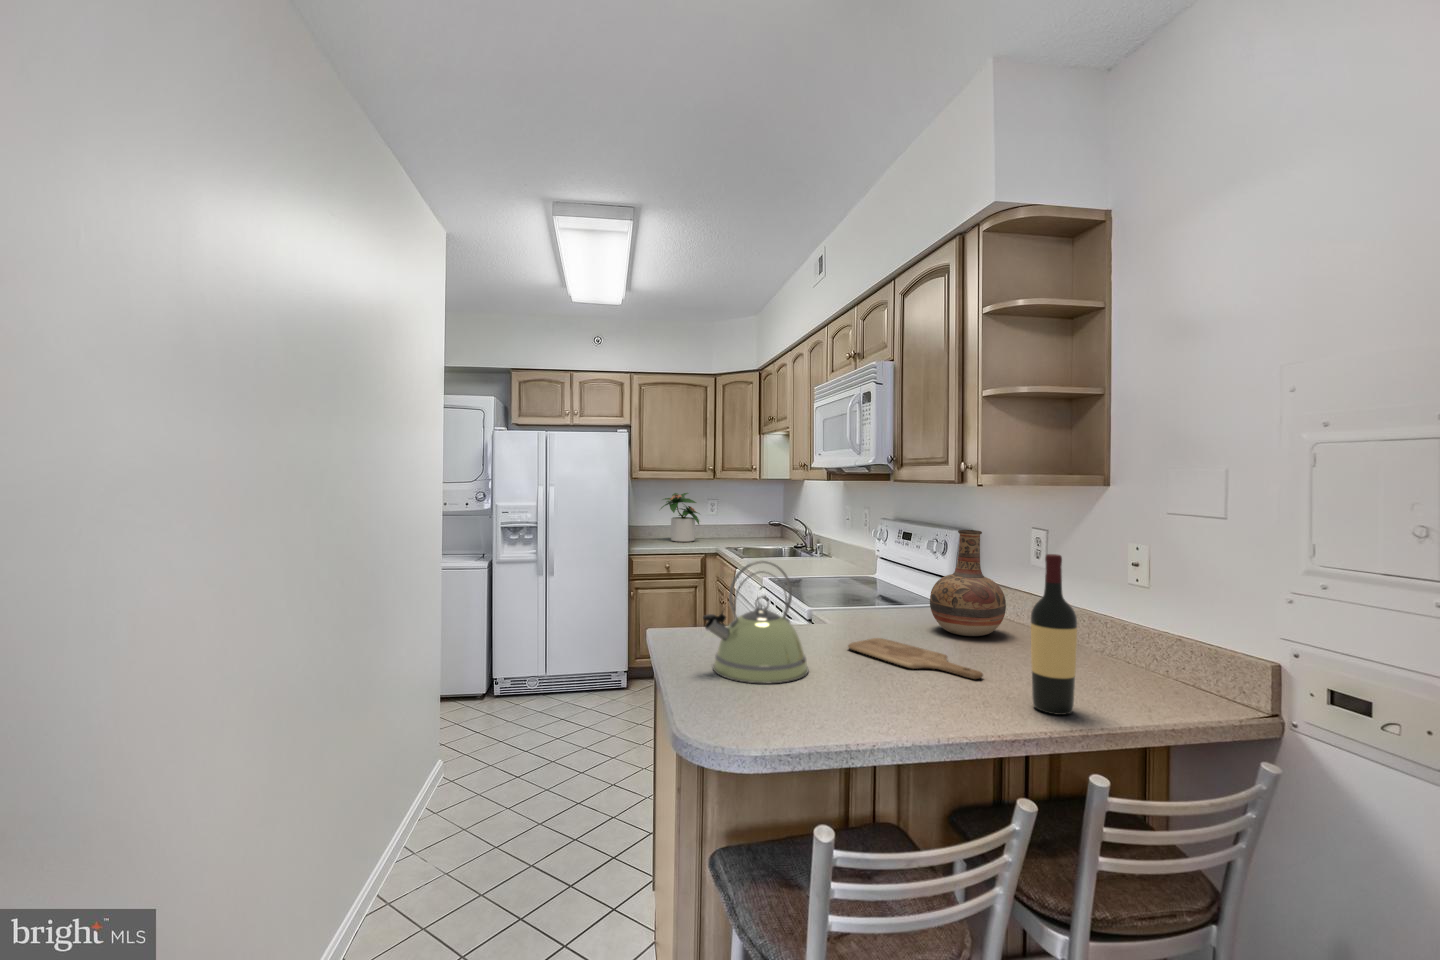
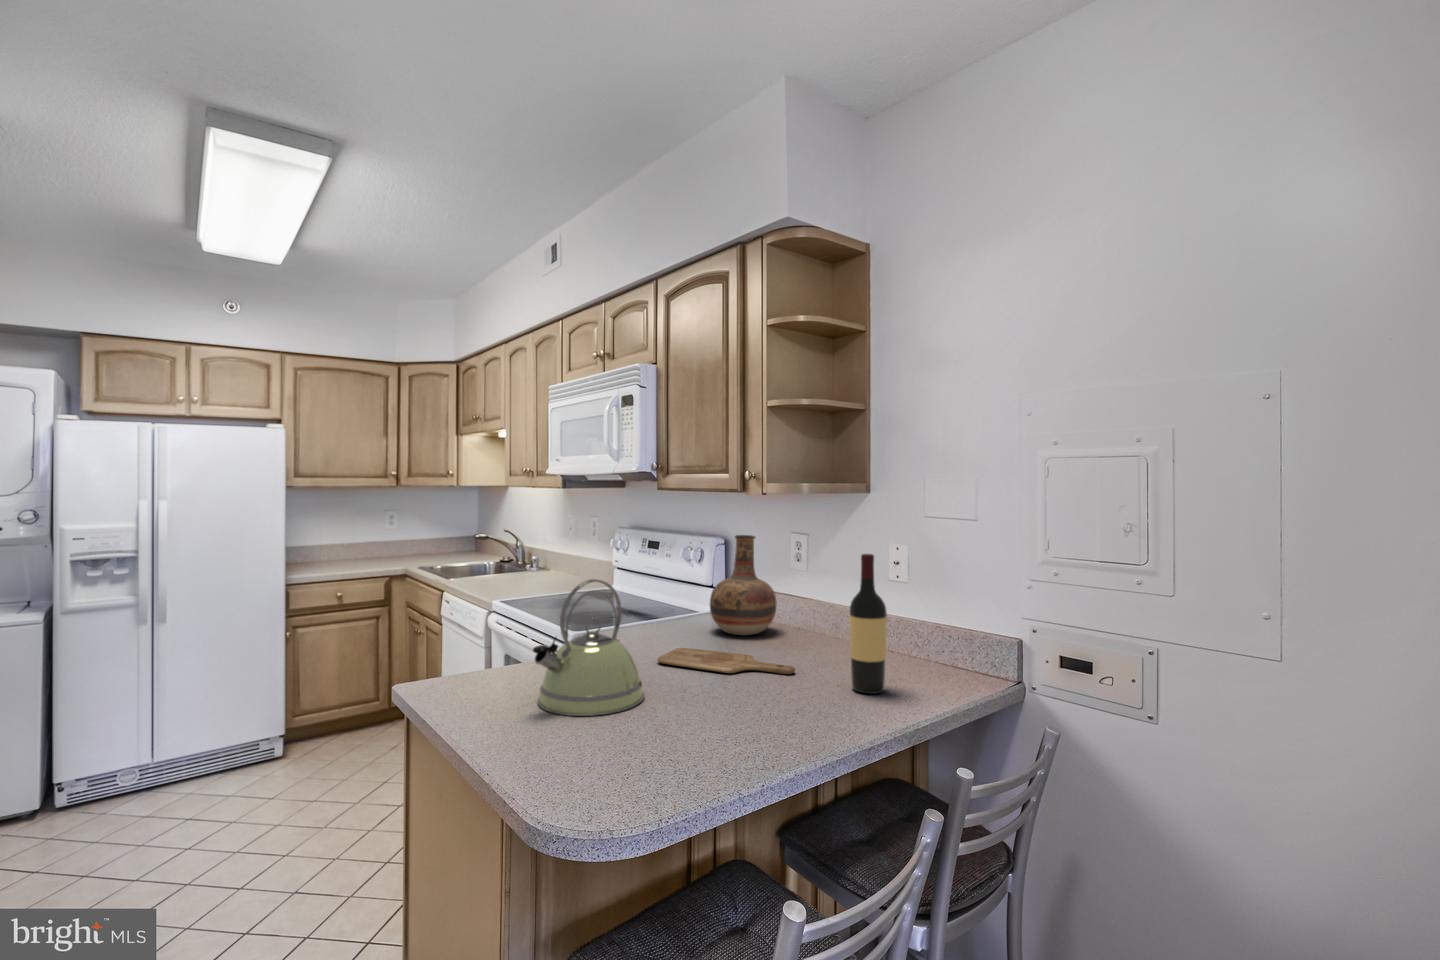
potted plant: present [661,493,700,542] -> none [319,504,380,564]

